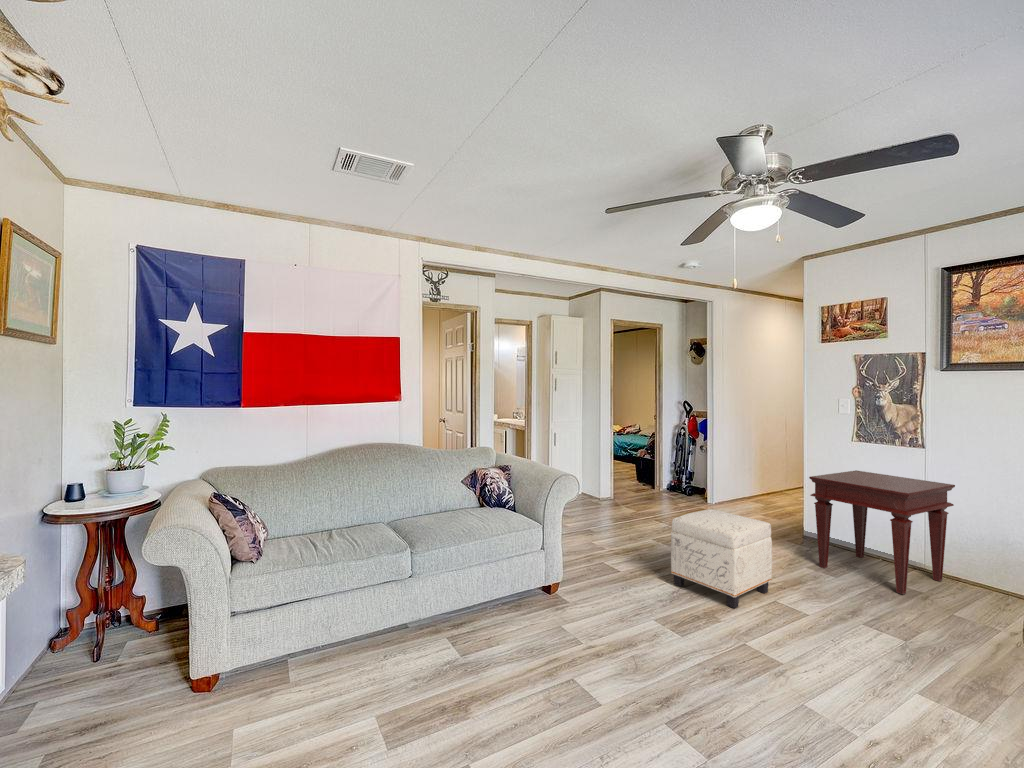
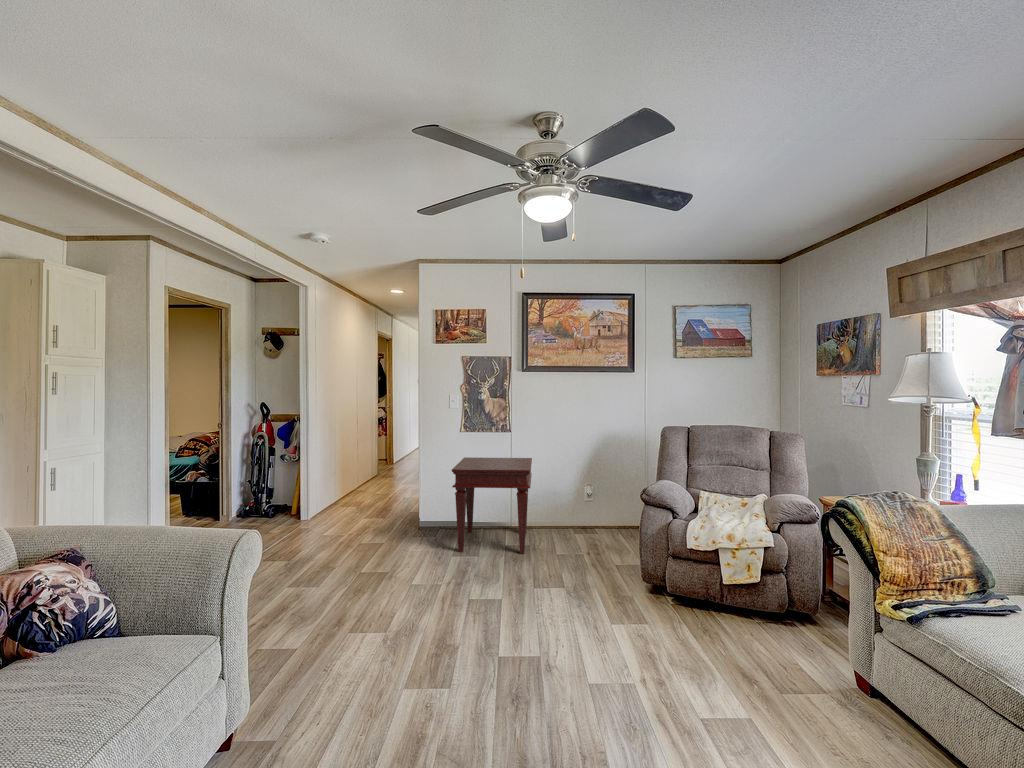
ottoman: present [671,509,772,608] -> none [371,524,458,631]

